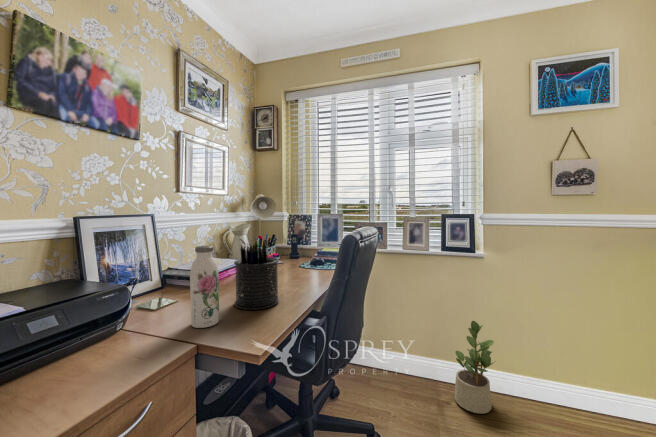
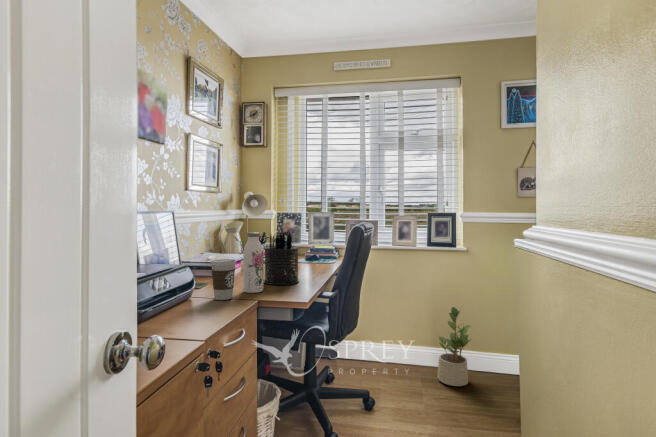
coffee cup: none [126,285,166,347] -> present [211,259,235,300]

